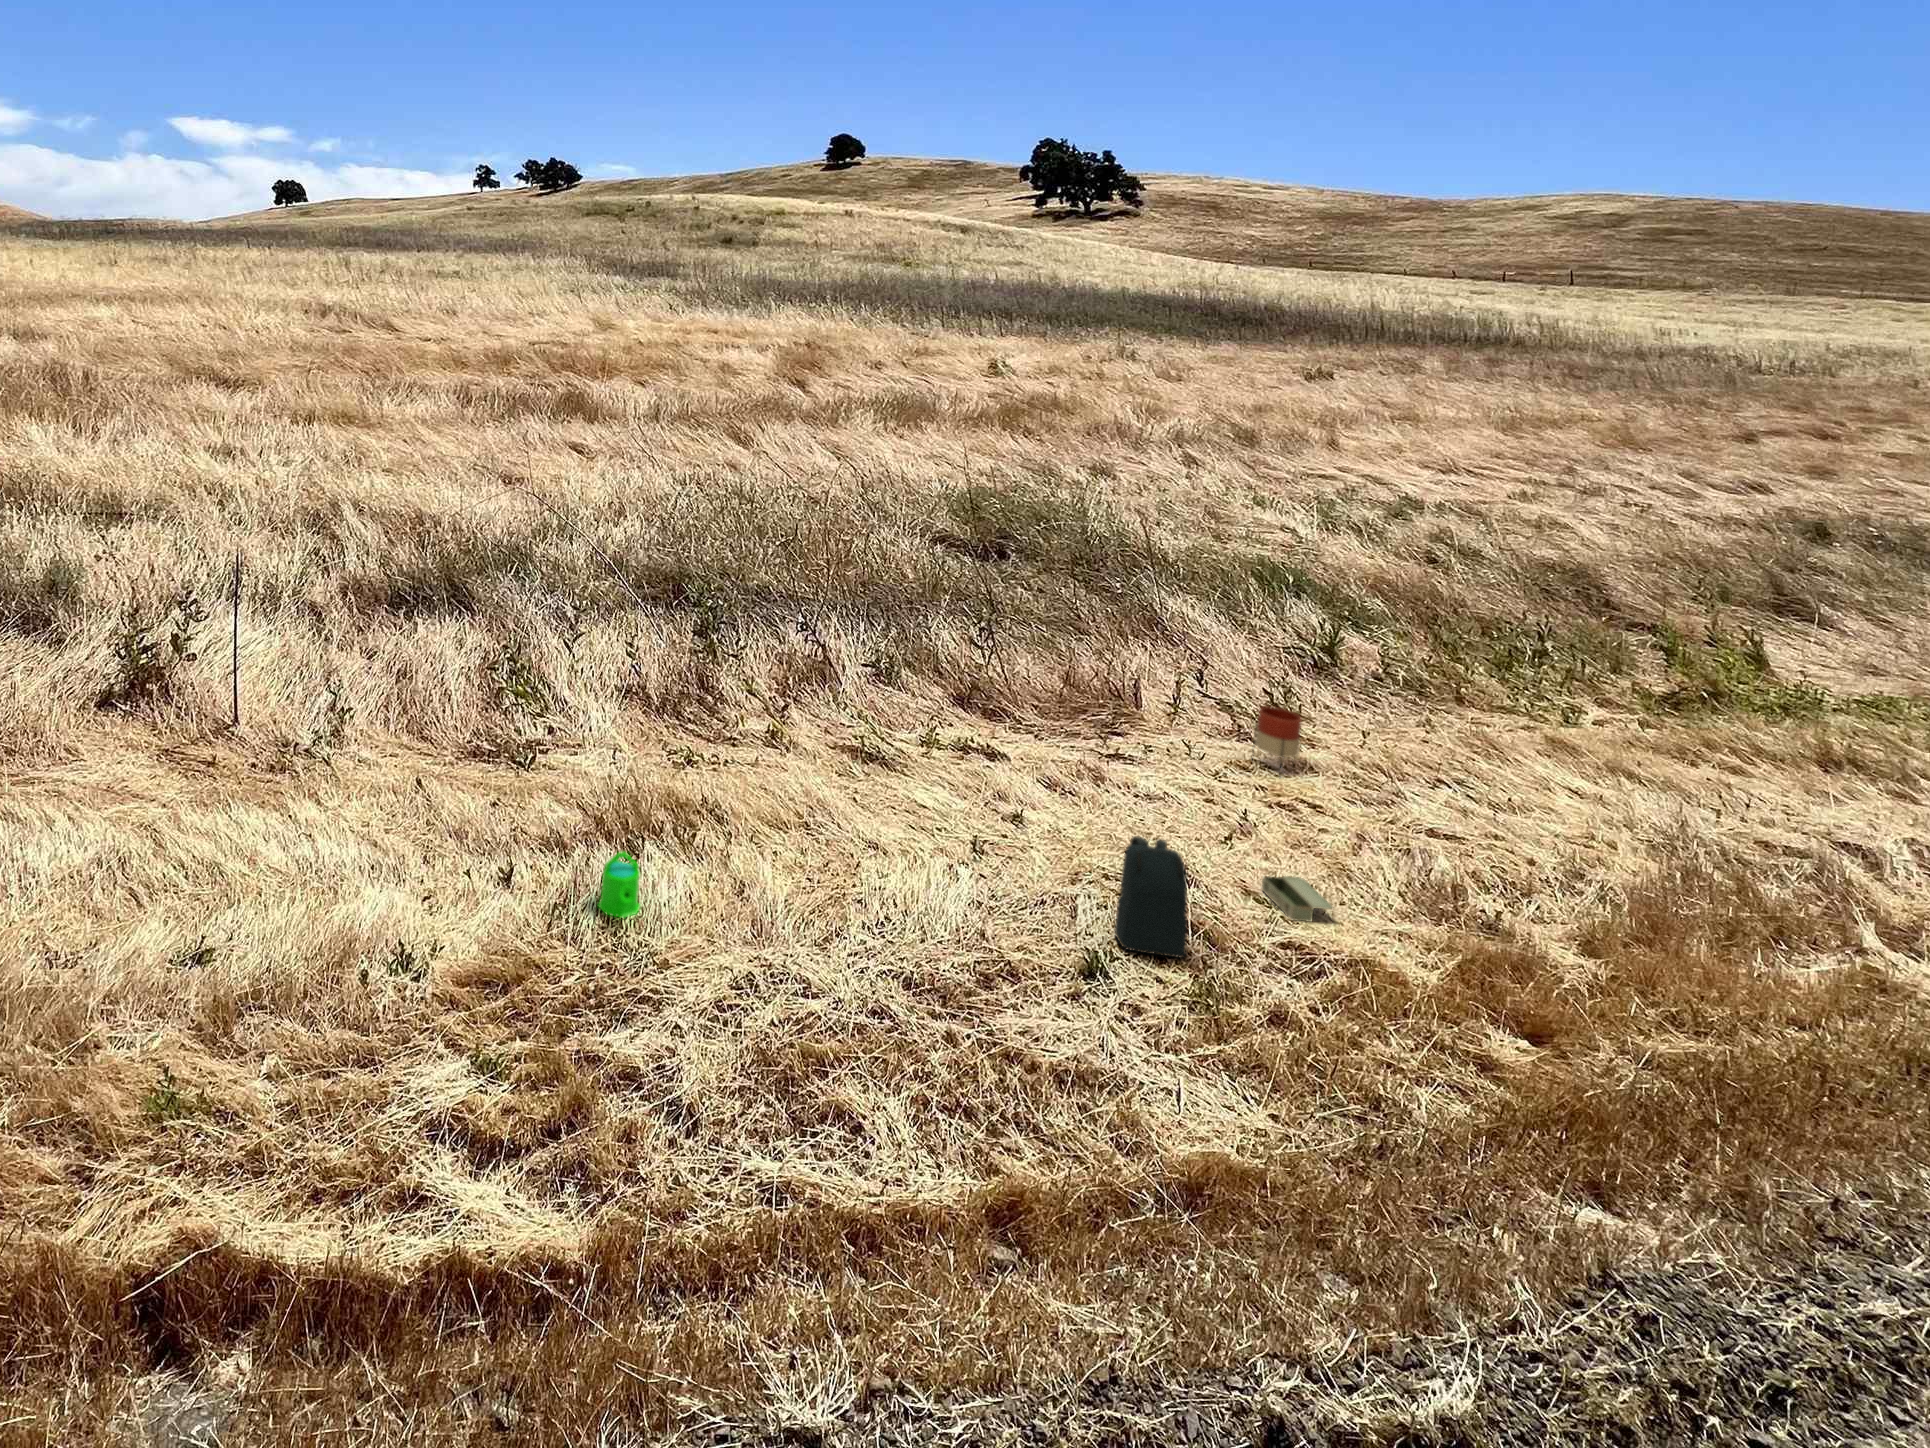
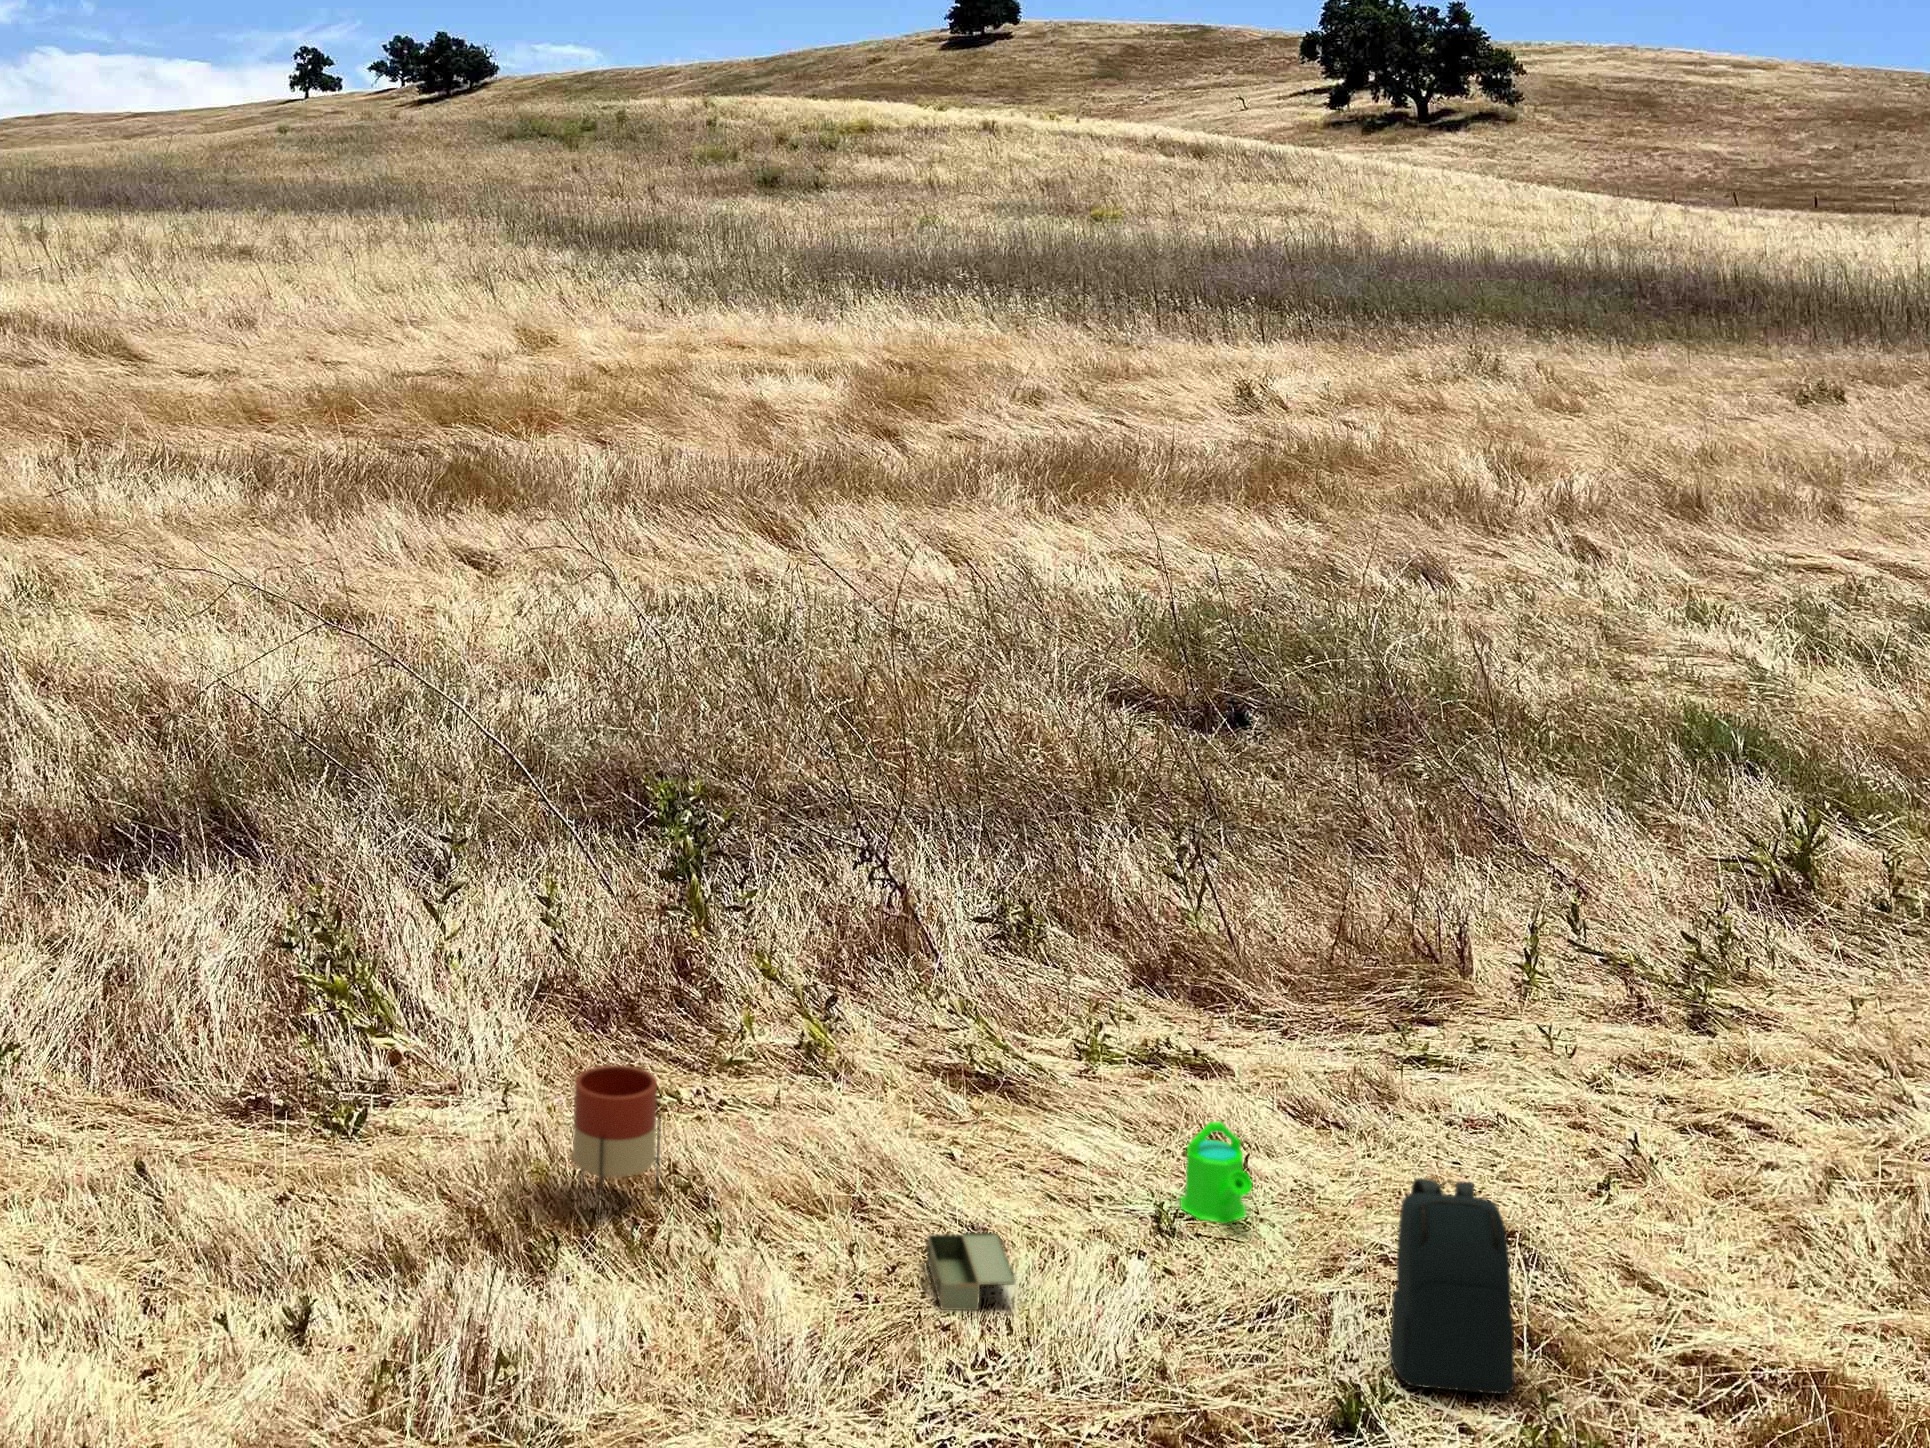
planter: present [1251,706,1302,759] -> present [573,1065,661,1224]
watering can: present [598,852,640,918] -> present [1180,1122,1252,1223]
toolbox: present [1262,876,1333,922] -> present [924,1232,1016,1310]

